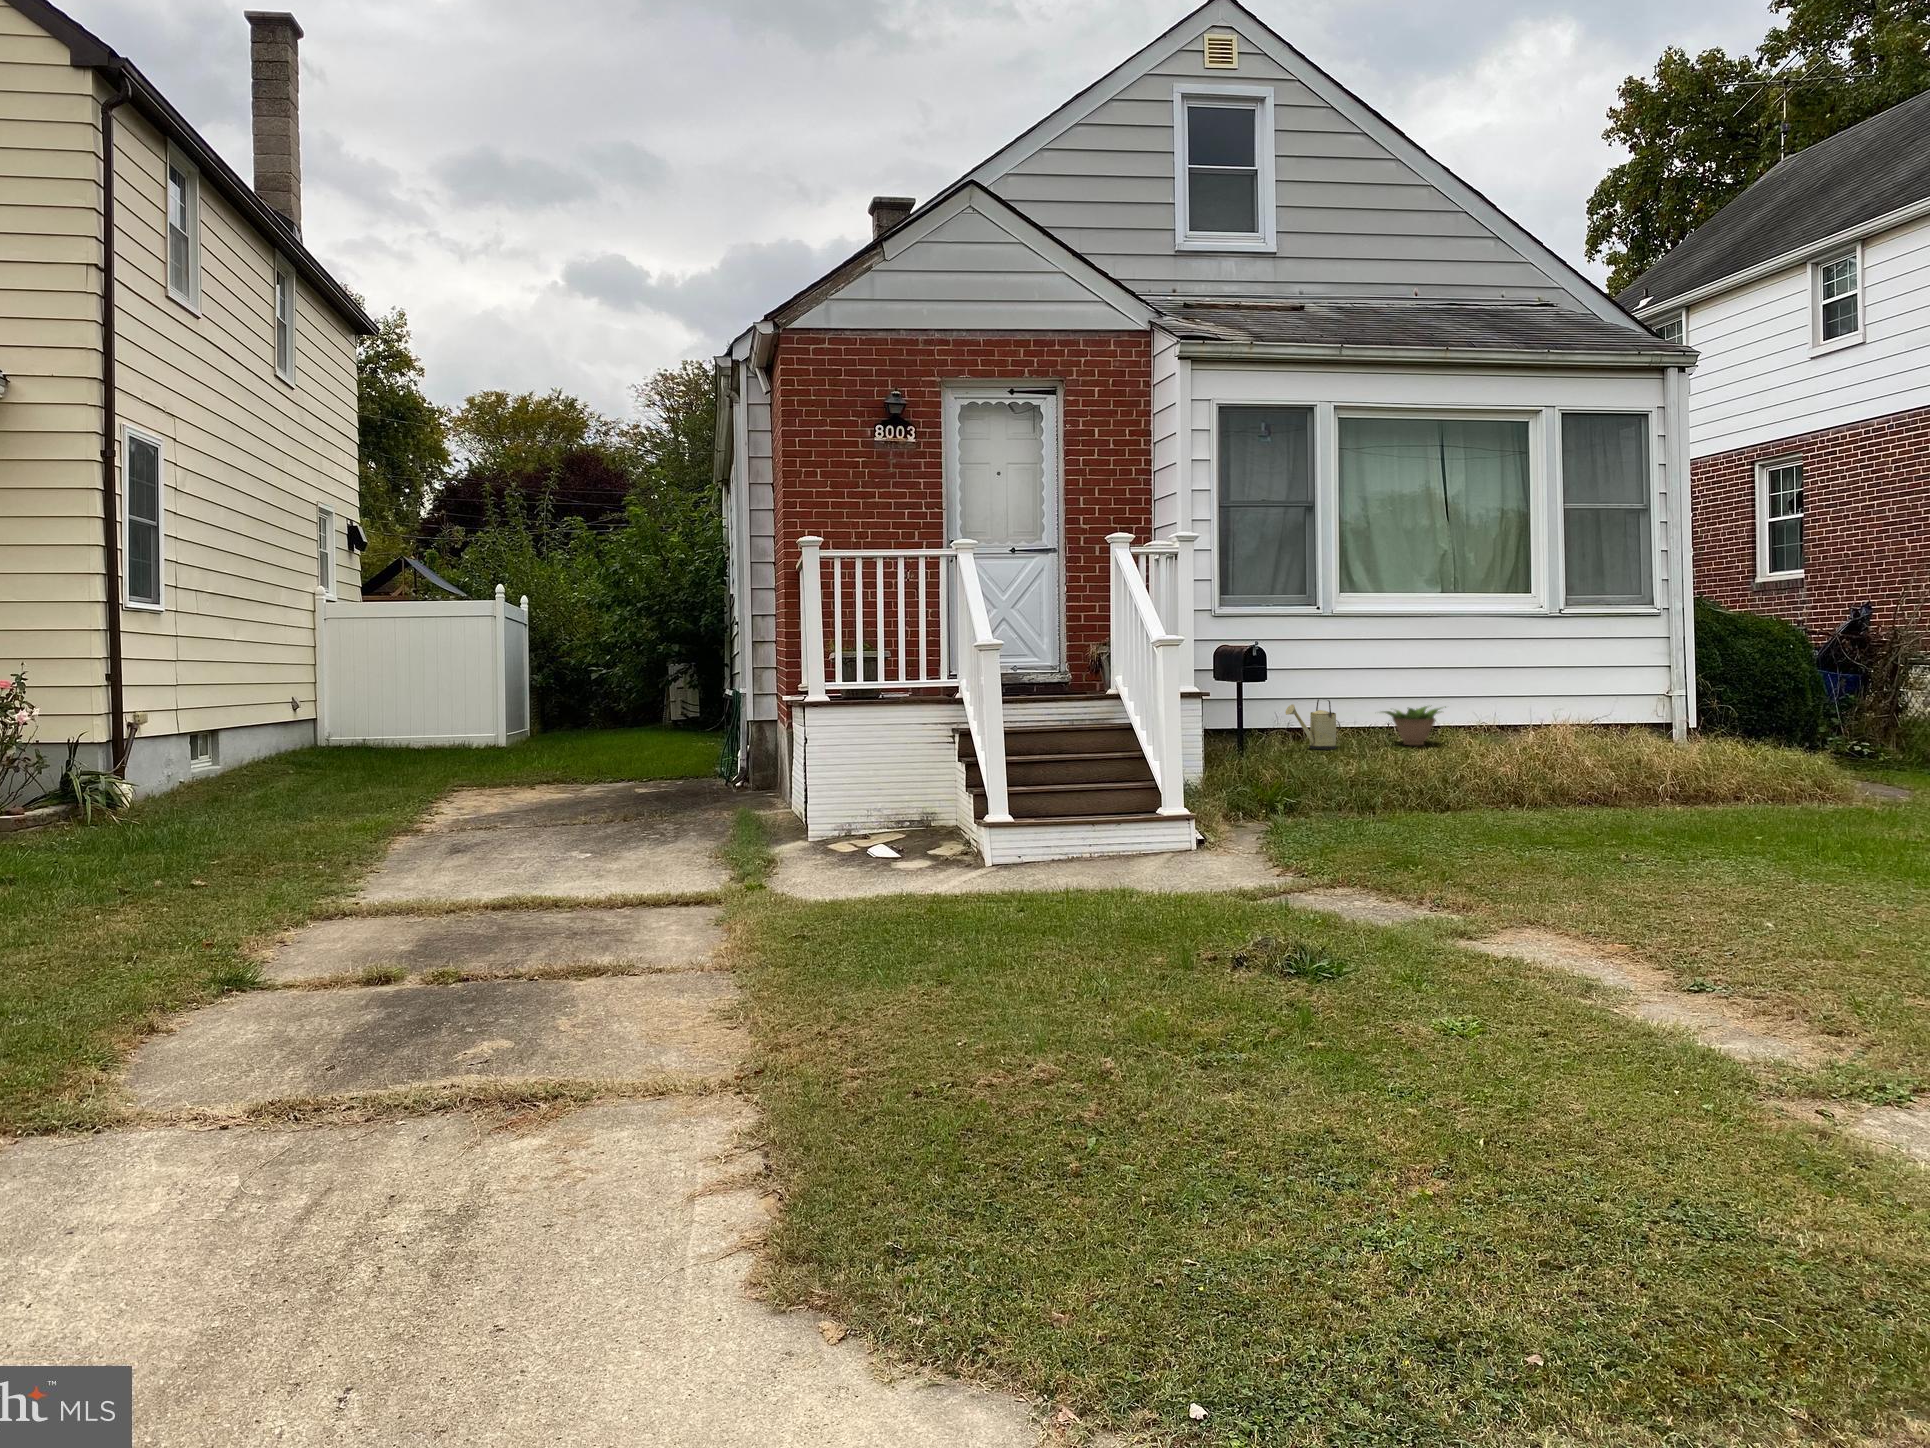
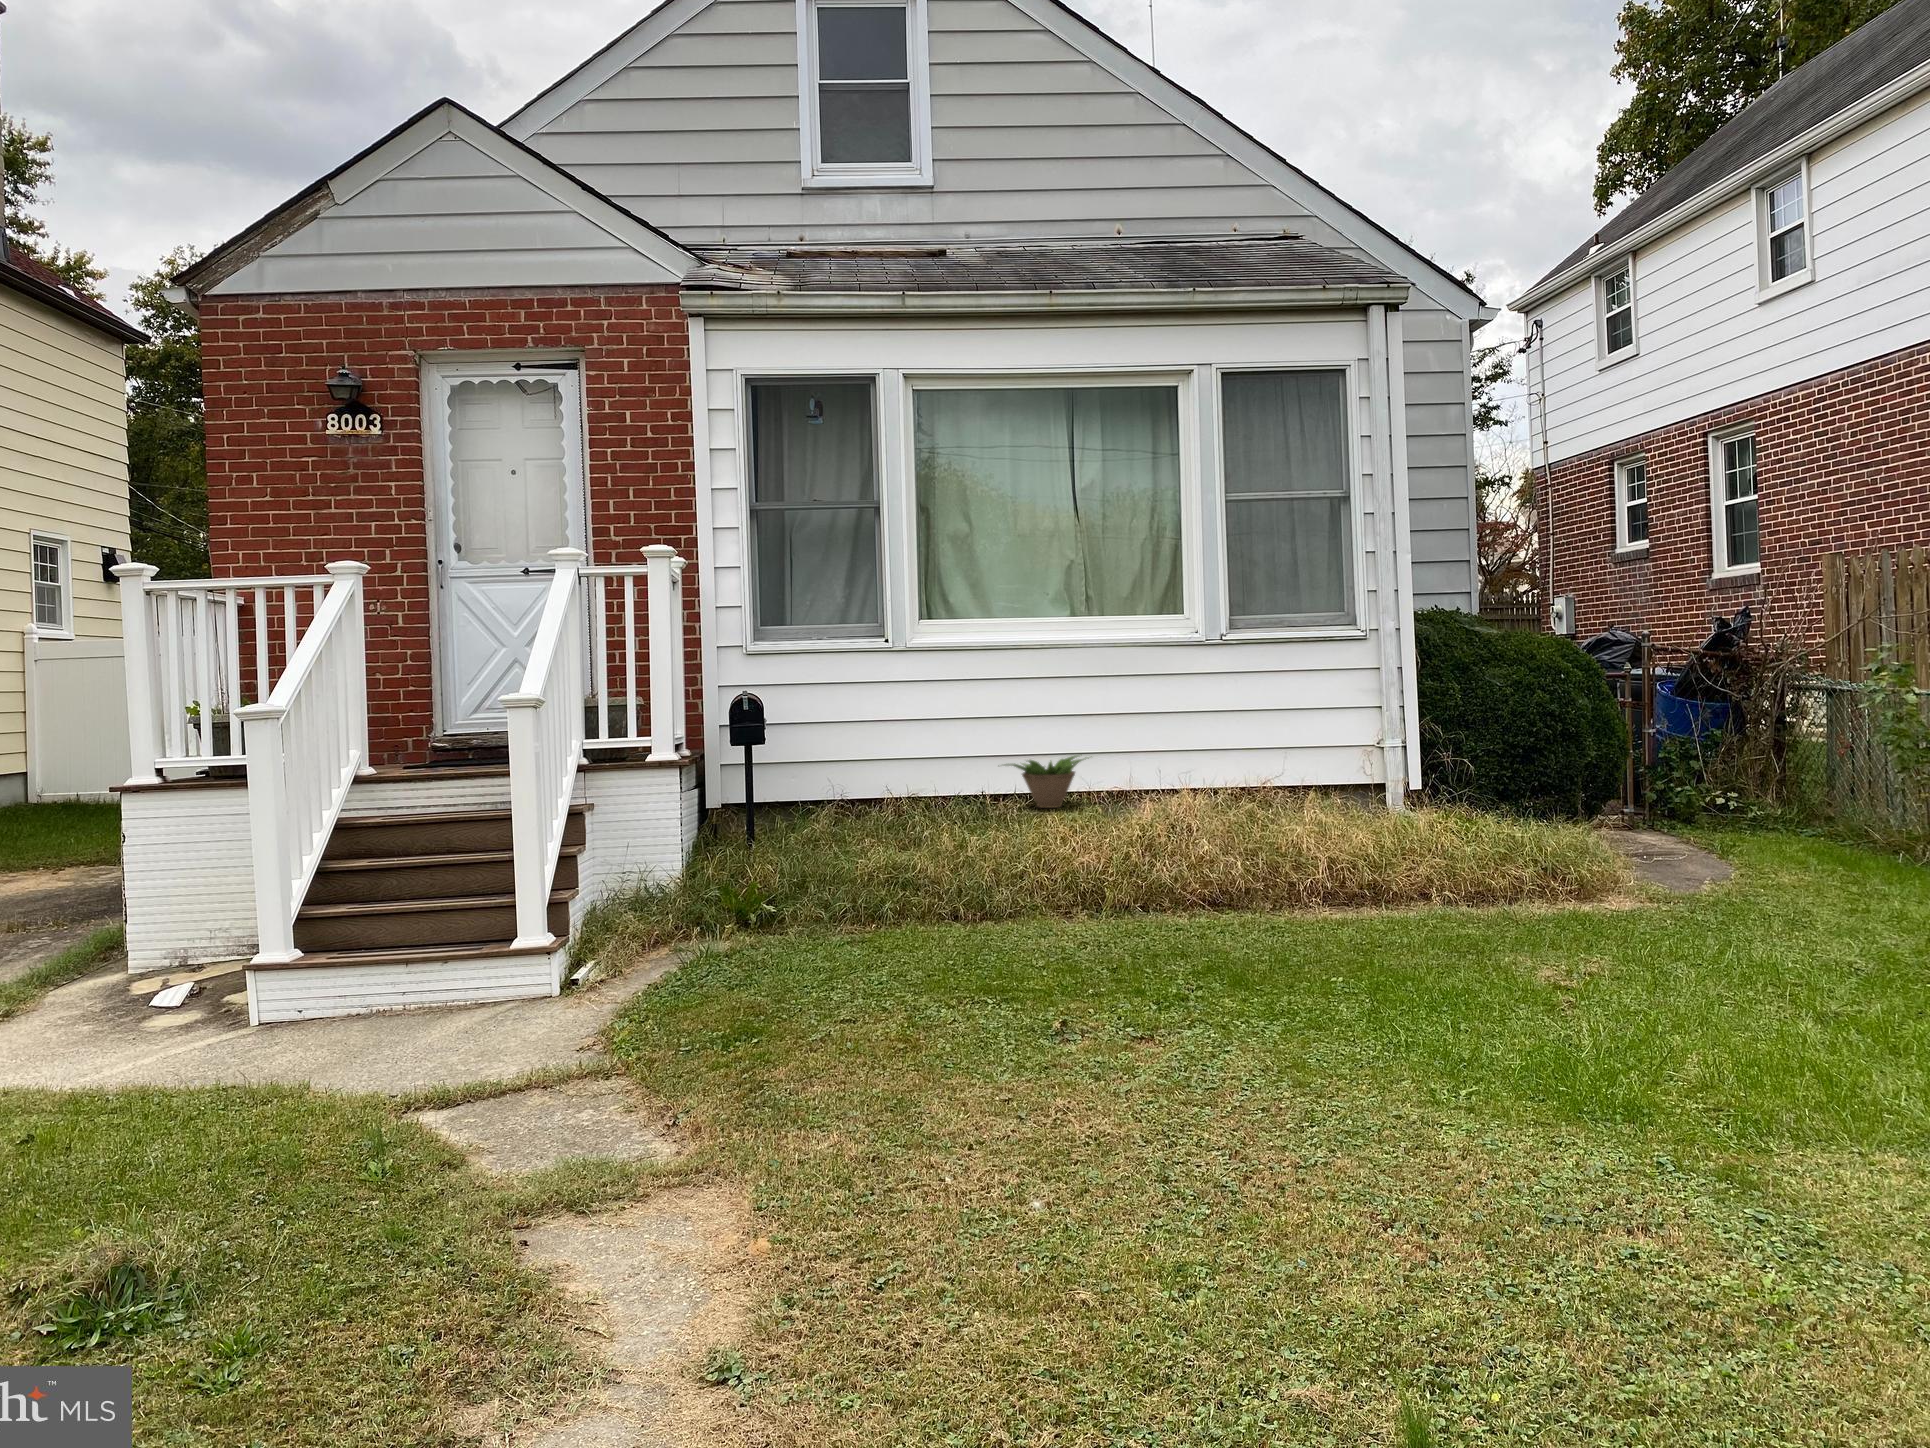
watering can: present [1285,699,1340,750] -> none [882,749,957,814]

